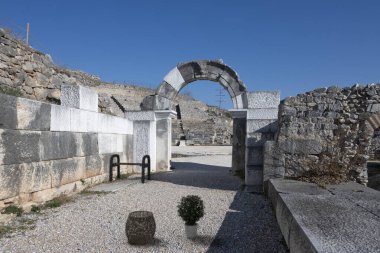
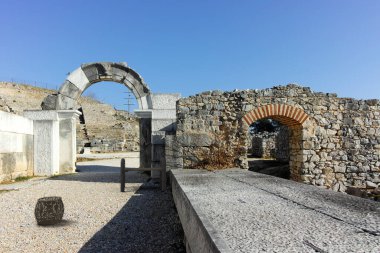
bench: present [109,154,151,183] -> present [120,157,166,192]
potted plant: present [177,195,206,239] -> none [83,179,111,217]

